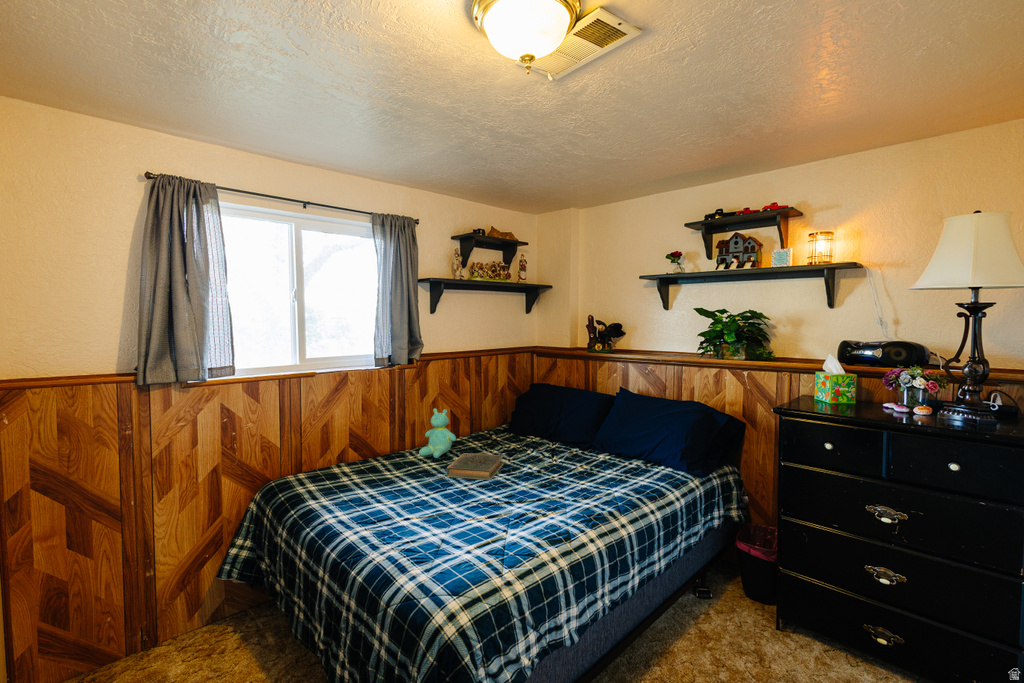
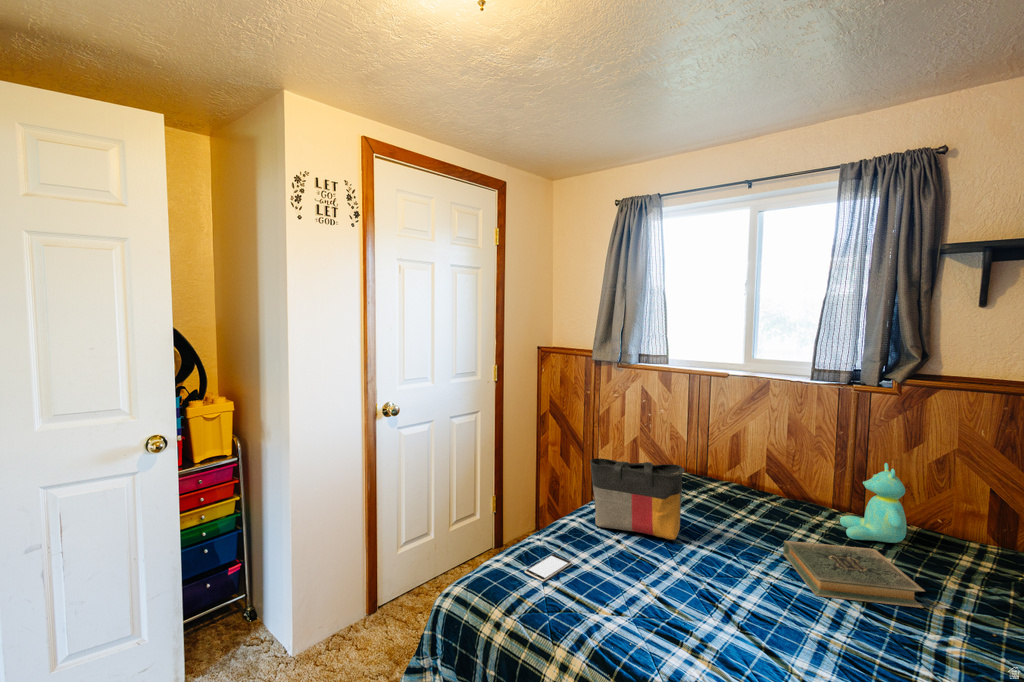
tote bag: none [350,443,420,525] -> present [590,458,685,540]
smartphone: none [416,542,458,565] -> present [525,554,572,582]

